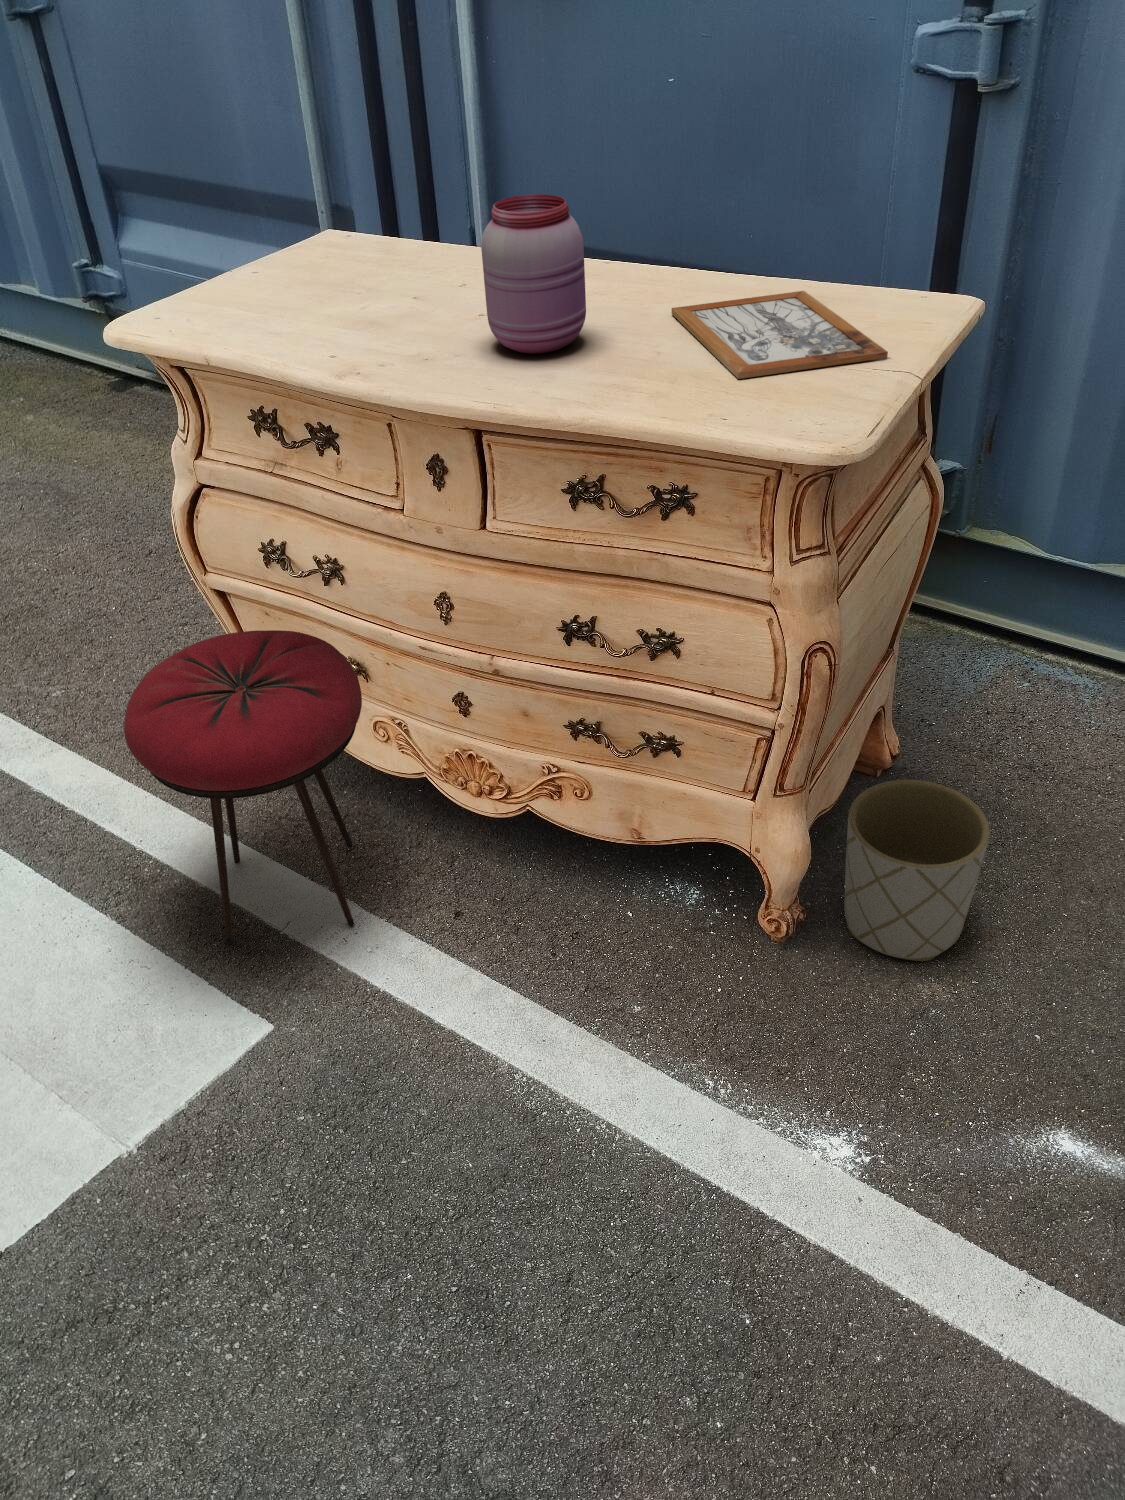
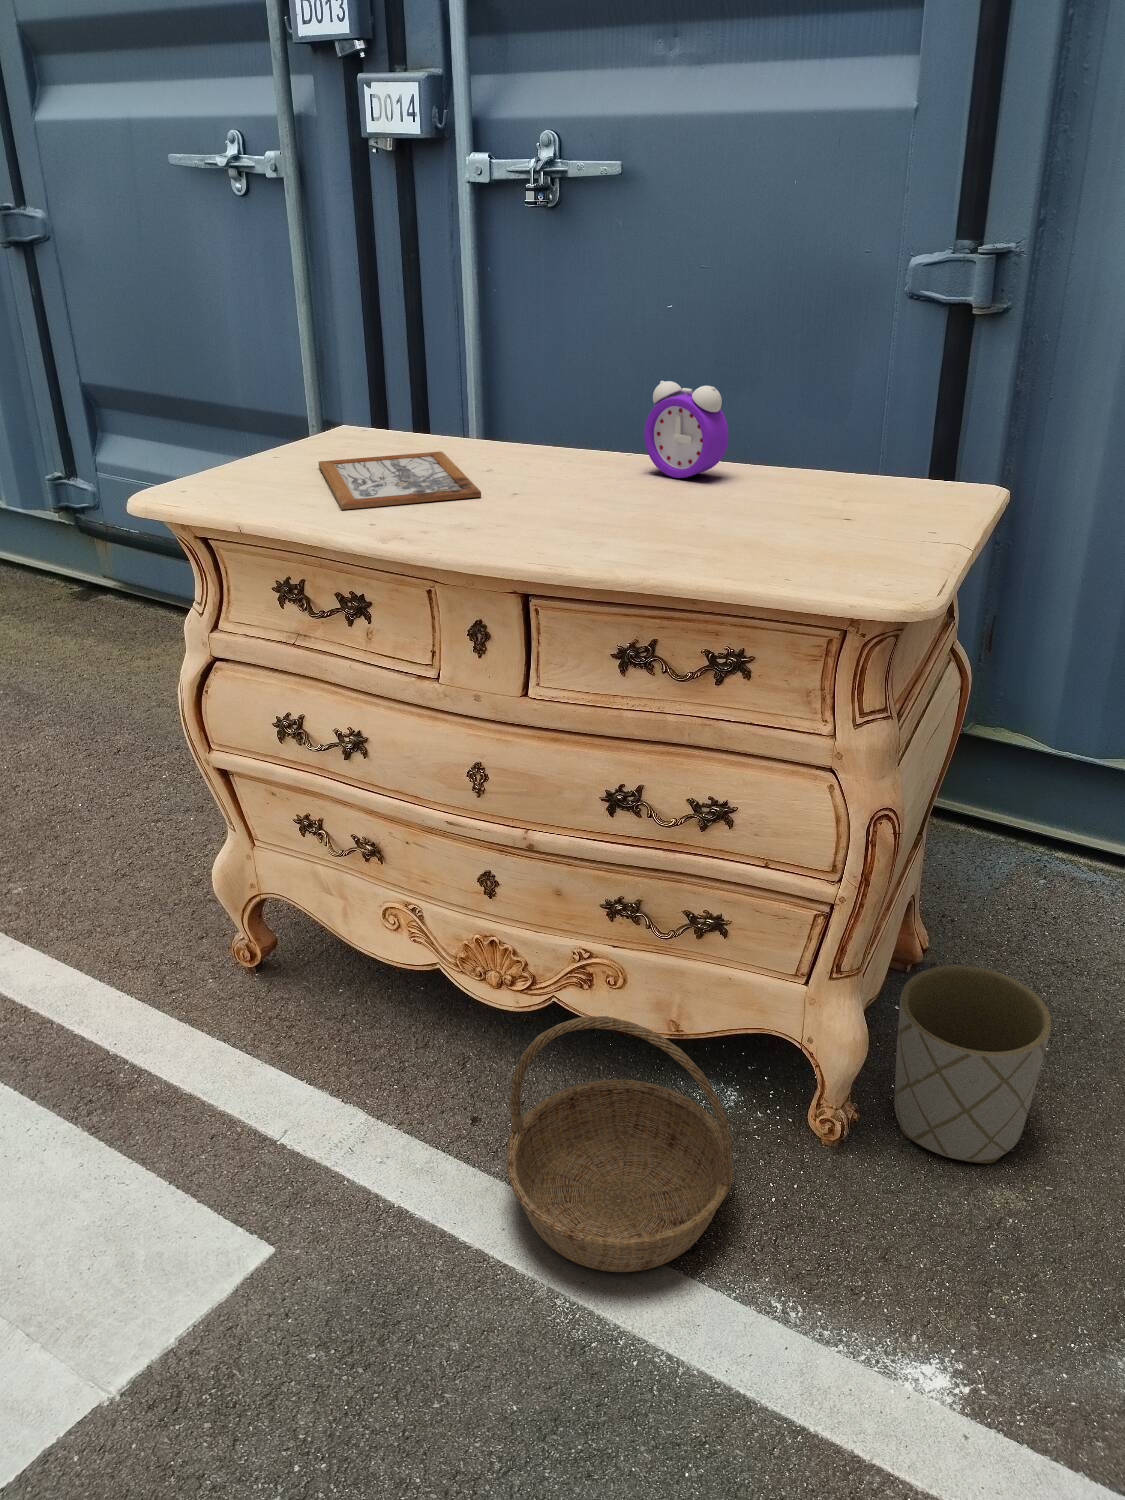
alarm clock: none [613,190,697,295] -> present [644,381,728,478]
jar: present [481,194,586,353] -> none [531,374,632,523]
picture frame: present [672,291,888,379] -> present [318,451,481,510]
stool: present [124,630,362,945] -> none [126,808,384,1158]
basket: none [476,832,680,1052] -> present [507,1016,733,1272]

